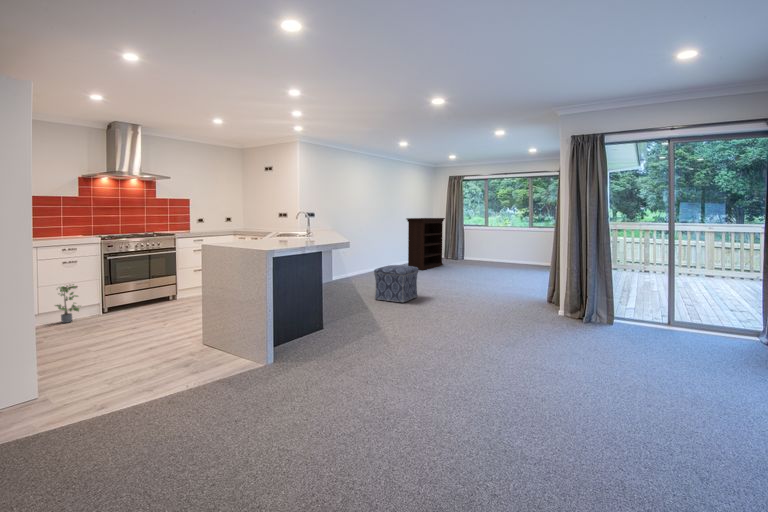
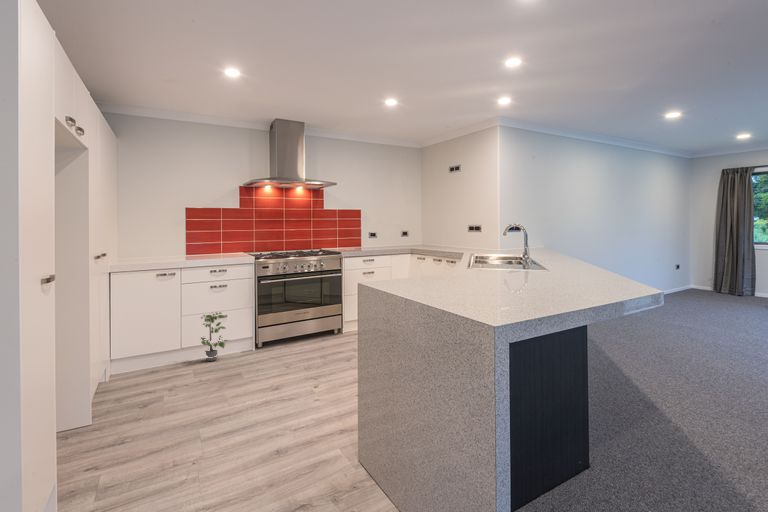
bookshelf: present [407,218,445,270] -> none [654,231,722,311]
ottoman: present [374,265,418,303] -> none [637,304,728,376]

